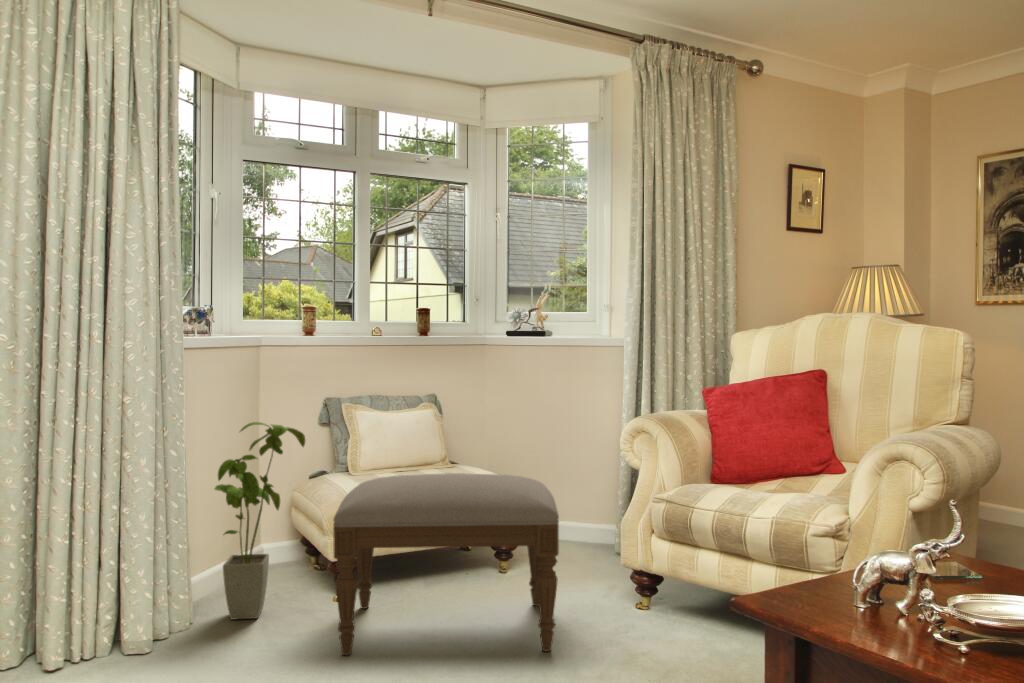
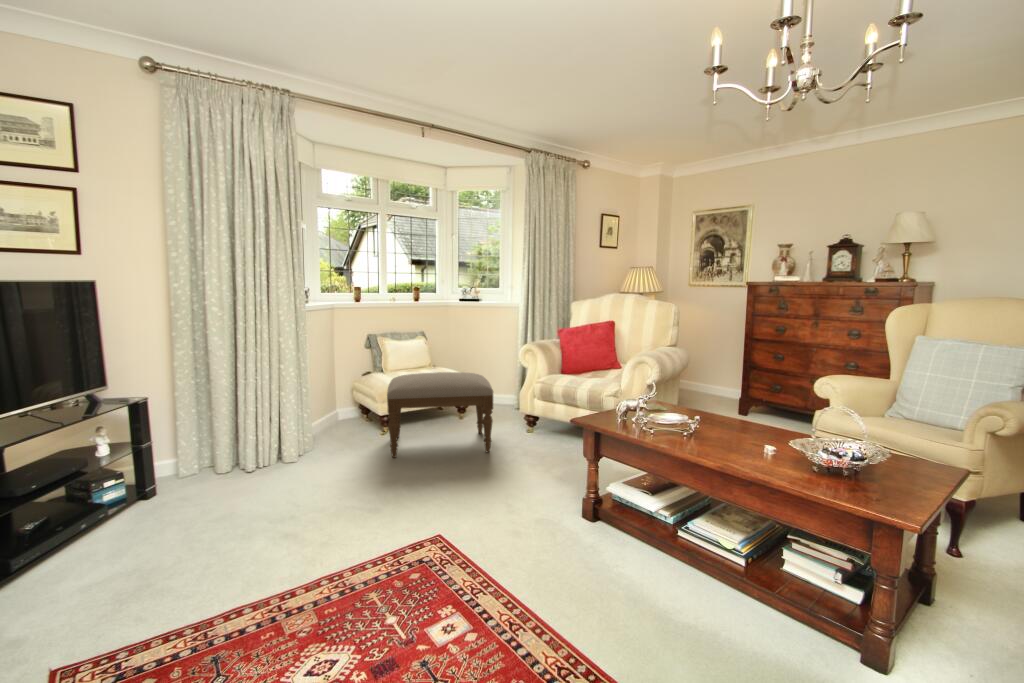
house plant: present [215,422,305,619] -> none [319,349,365,445]

